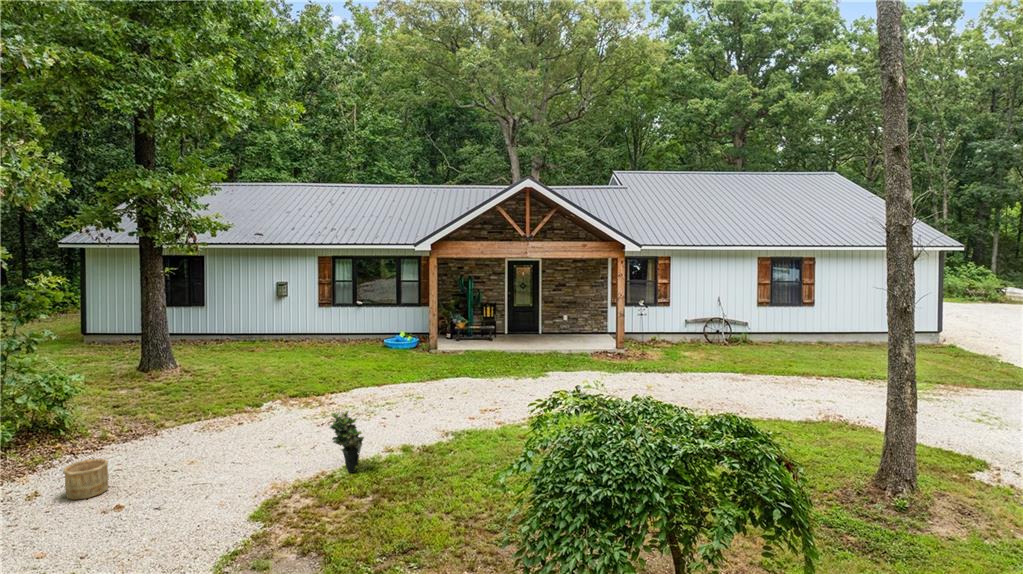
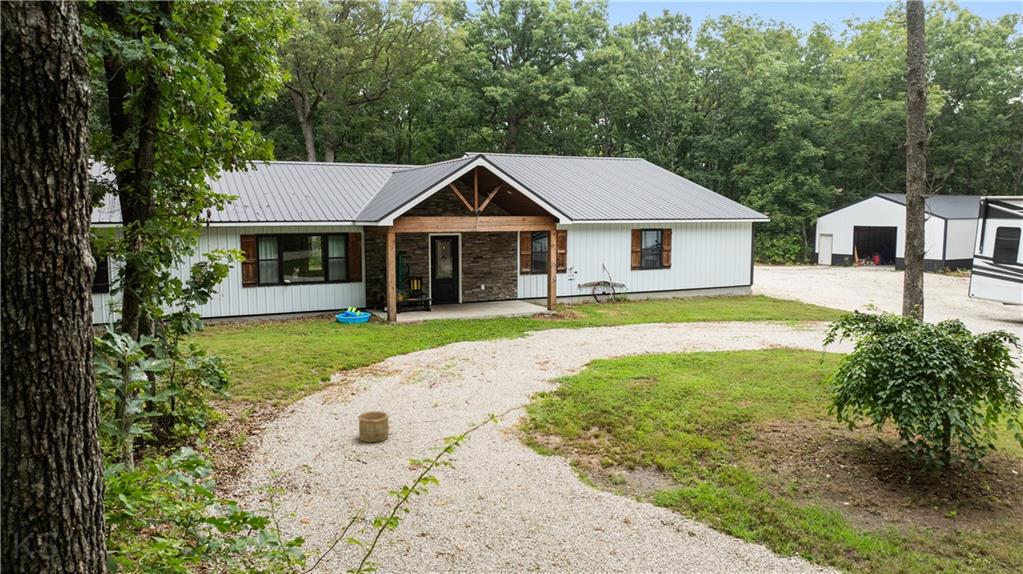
potted plant: present [330,411,364,473] -> none [512,357,539,403]

